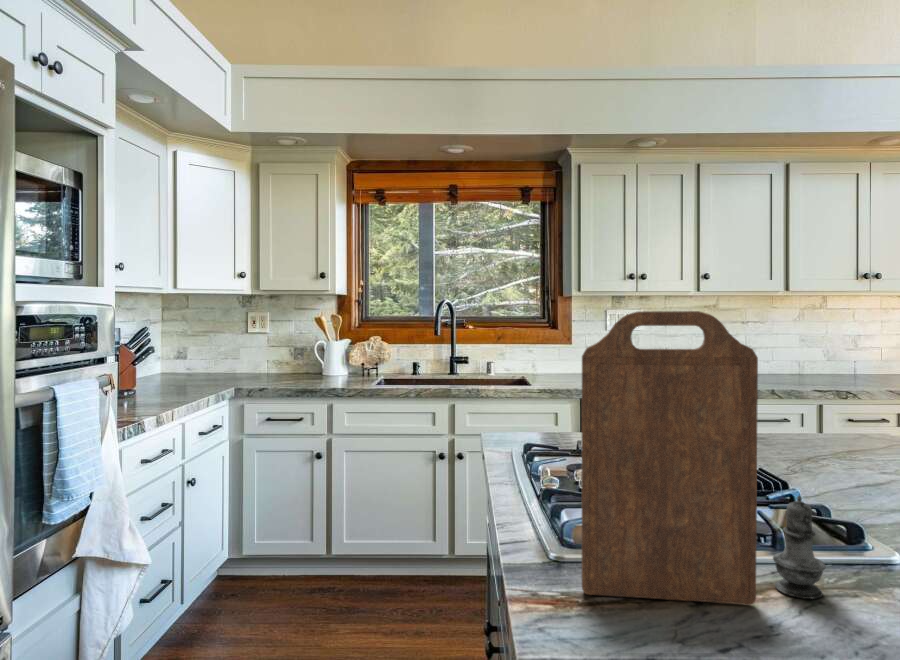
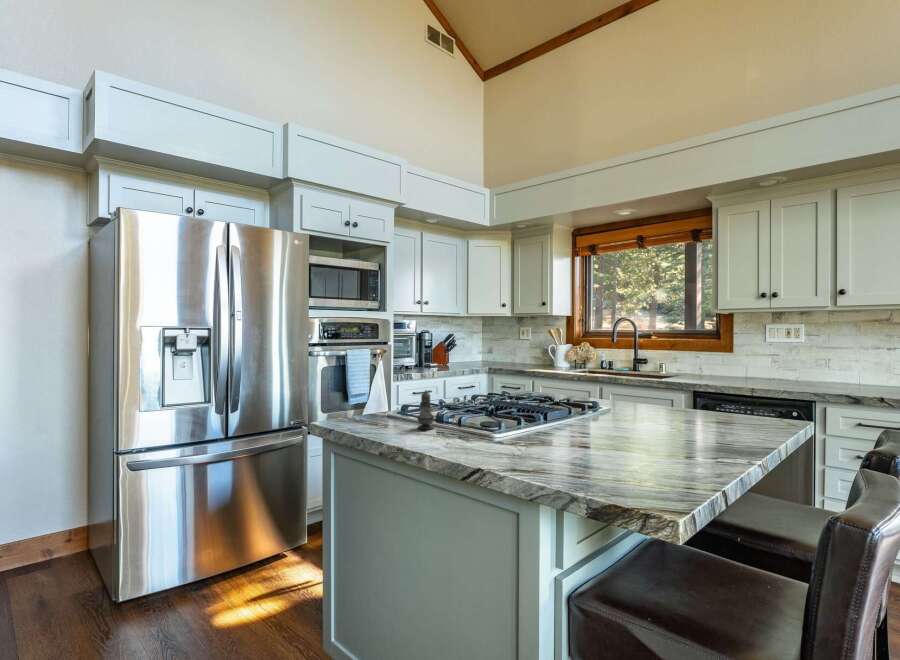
cutting board: present [582,311,758,604] -> none [368,317,402,426]

